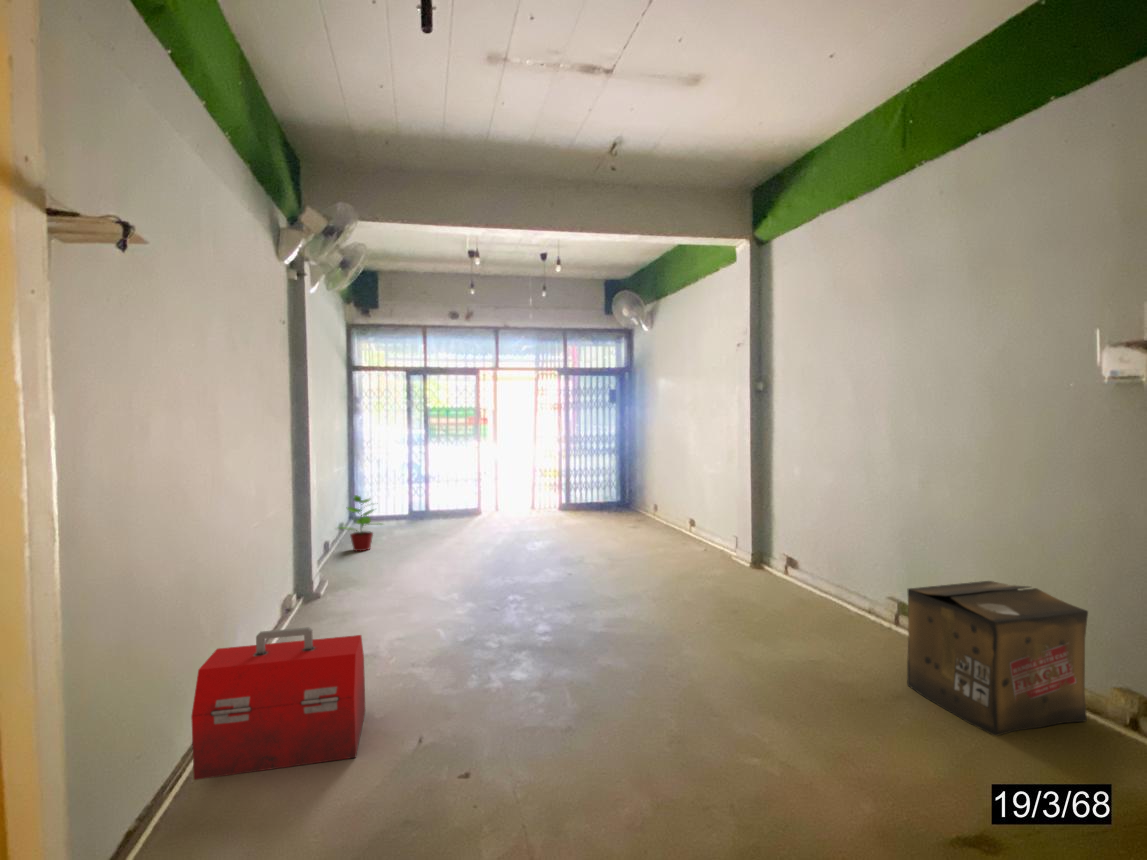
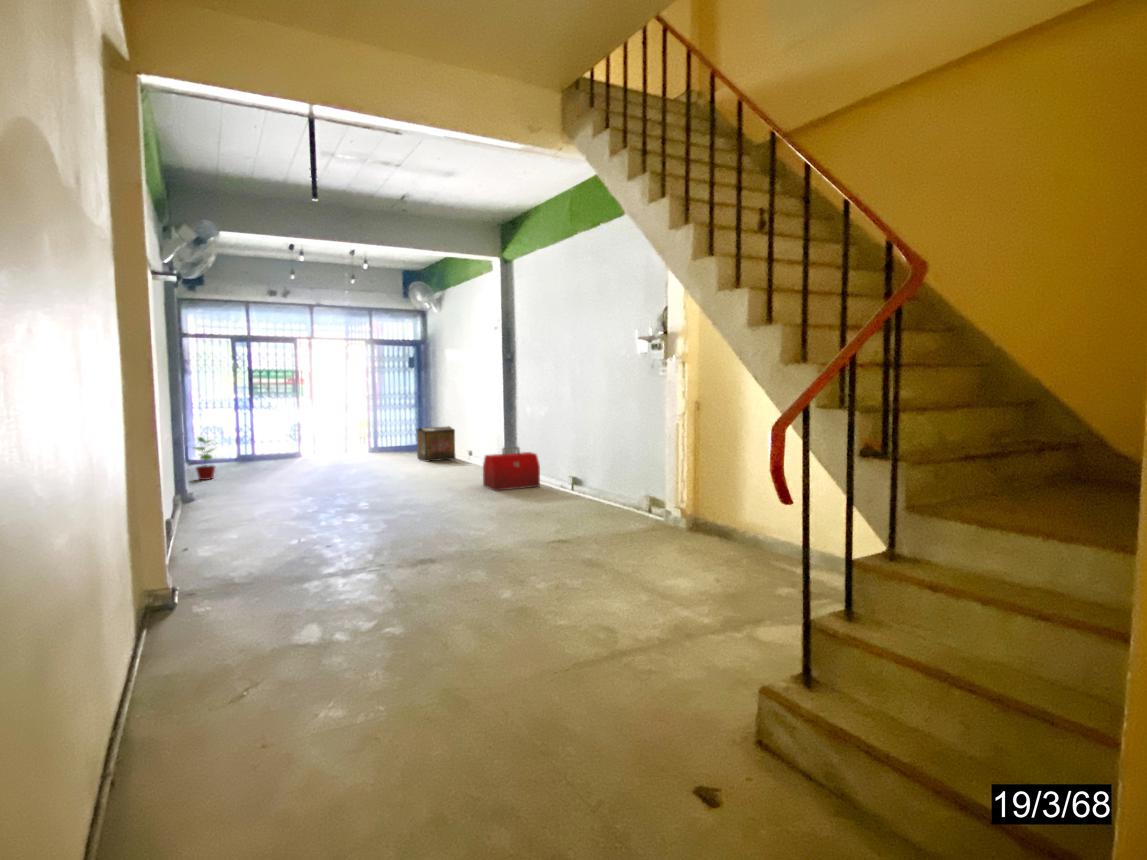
cardboard box: present [907,581,1088,736] -> present [417,426,456,461]
toolbox: present [191,627,365,780] -> present [483,447,540,491]

